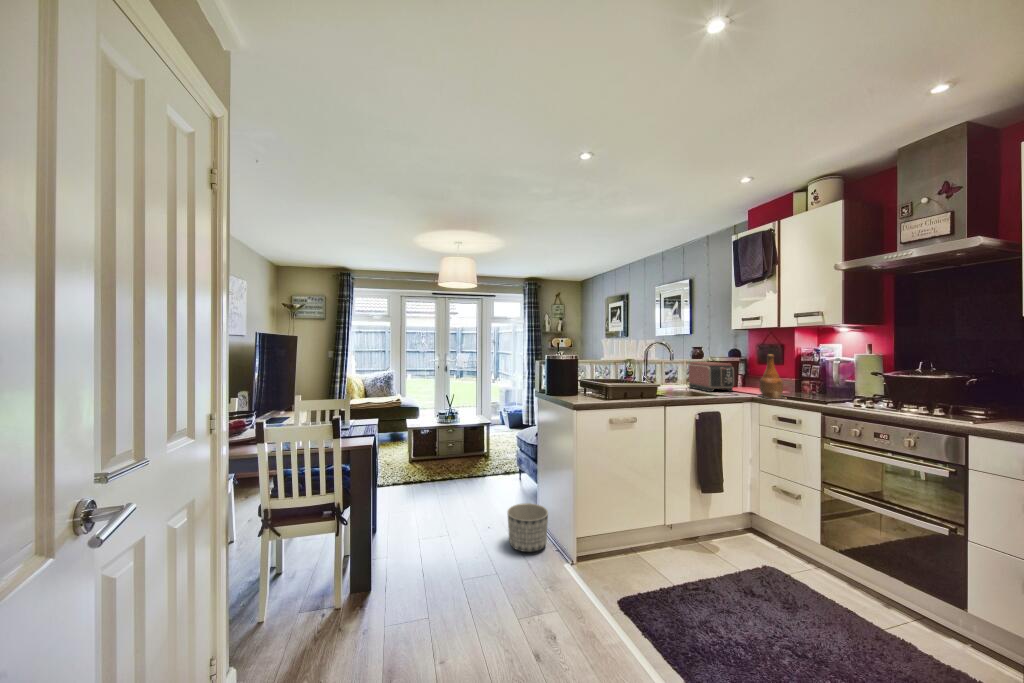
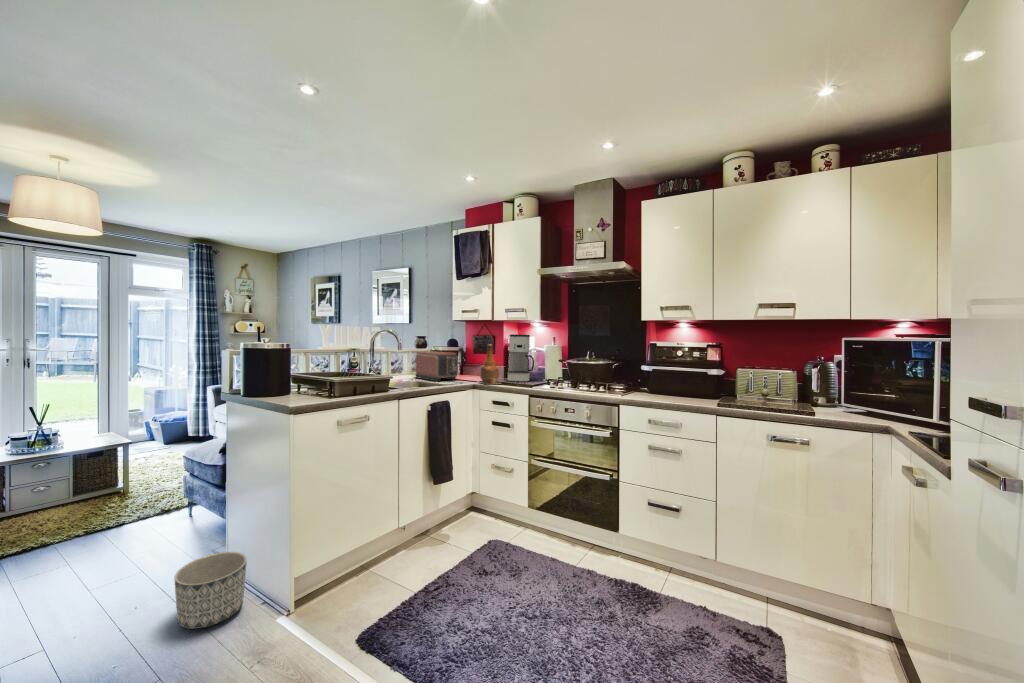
coffee maker: none [798,343,837,398] -> present [508,334,534,382]

